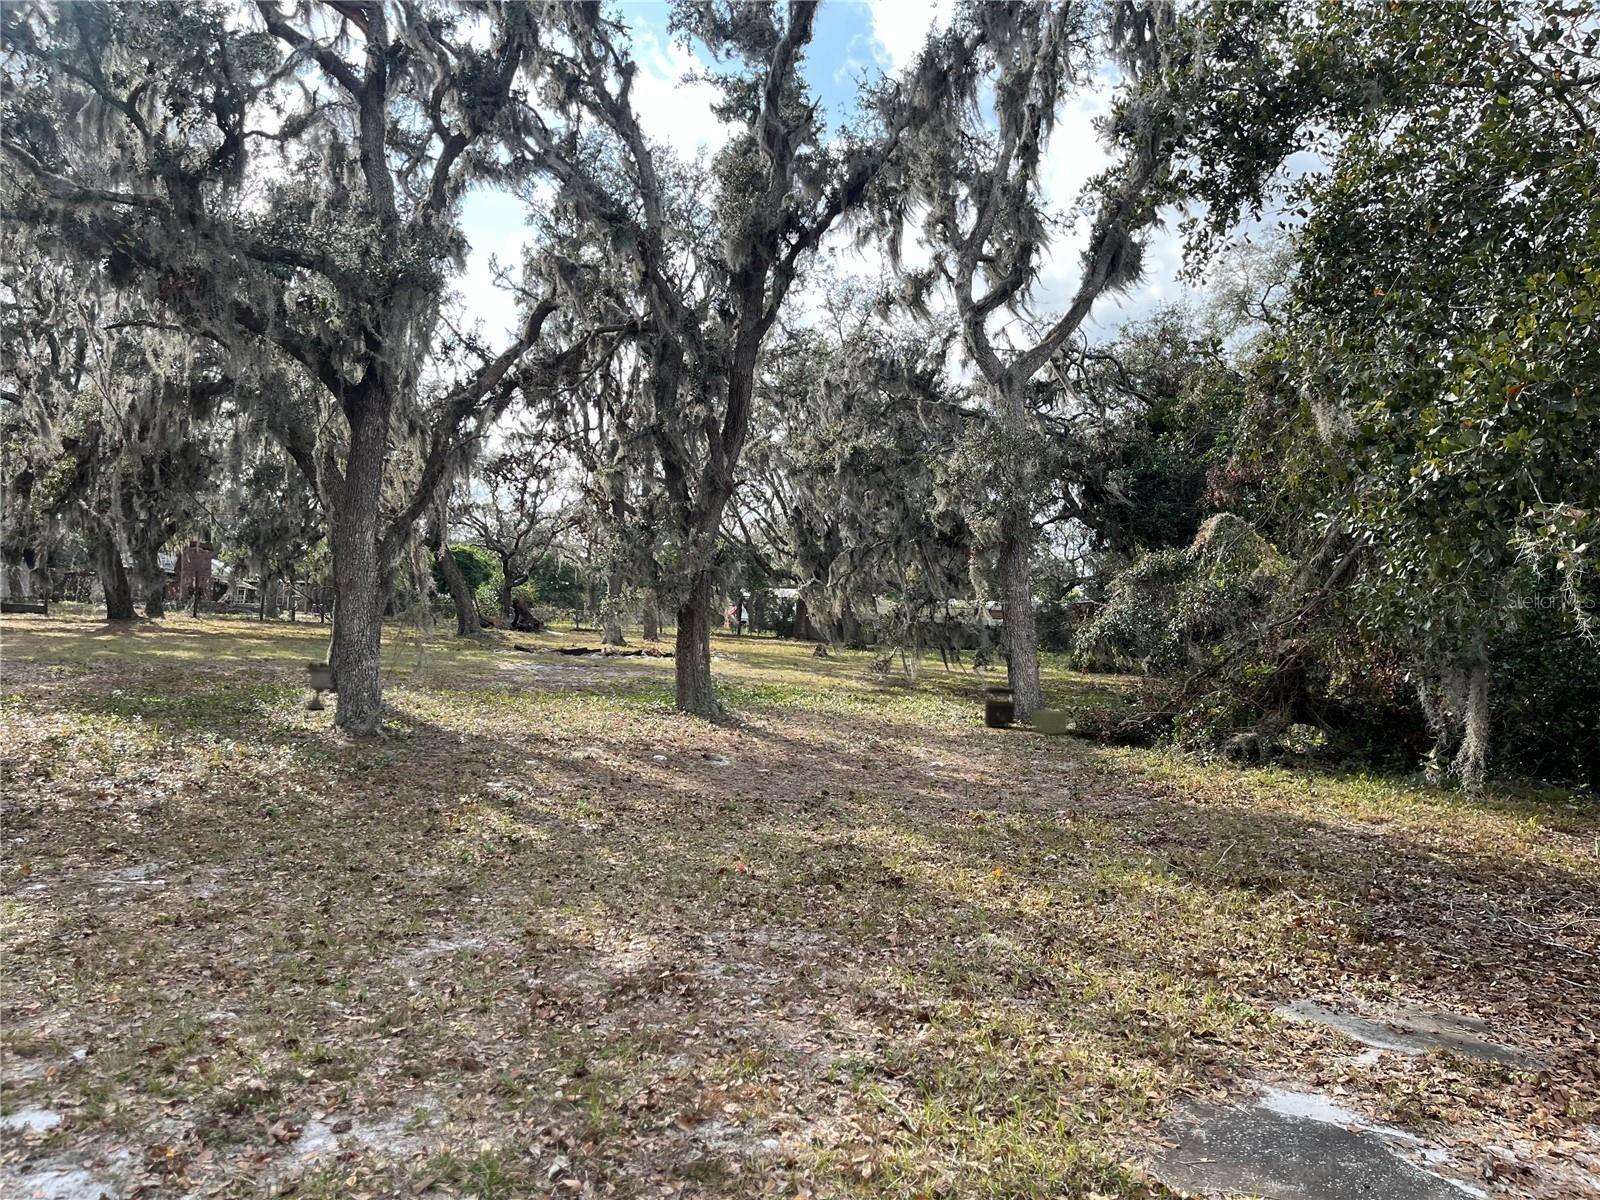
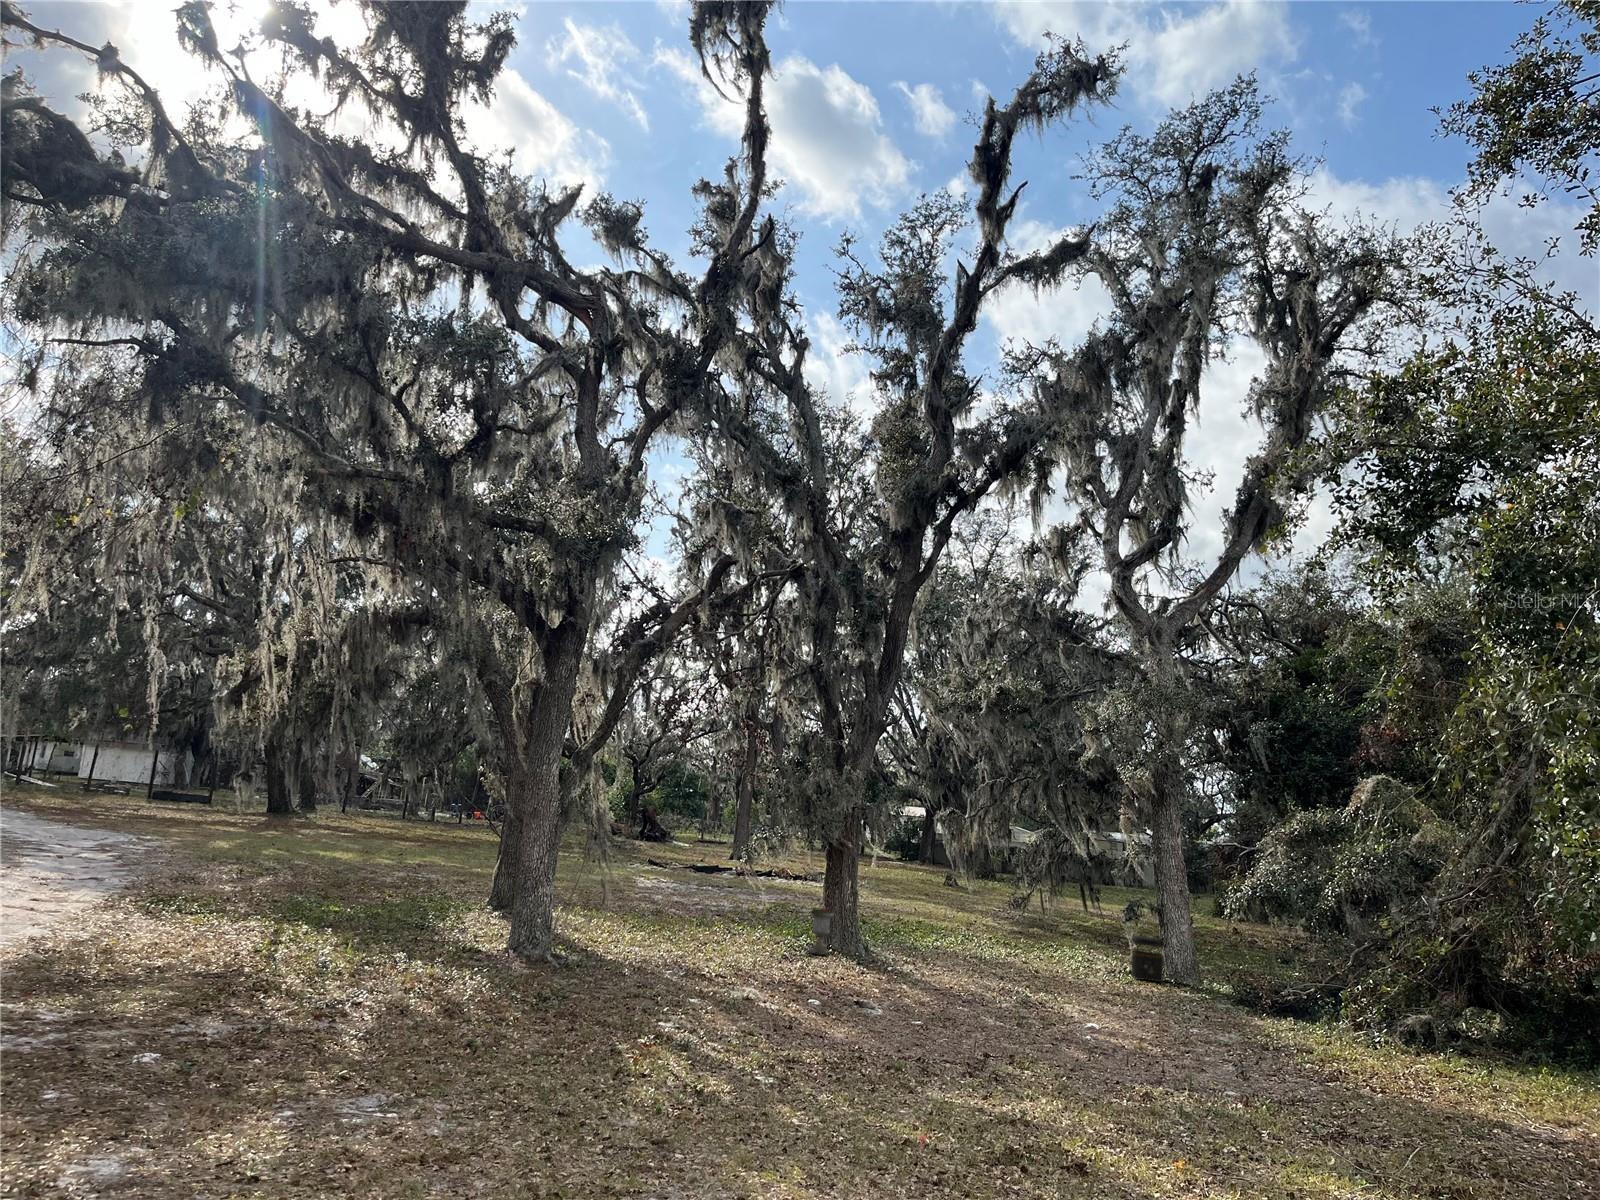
planter: present [307,662,331,709] -> present [808,908,833,955]
storage box: present [1031,710,1067,734] -> none [1181,965,1221,993]

